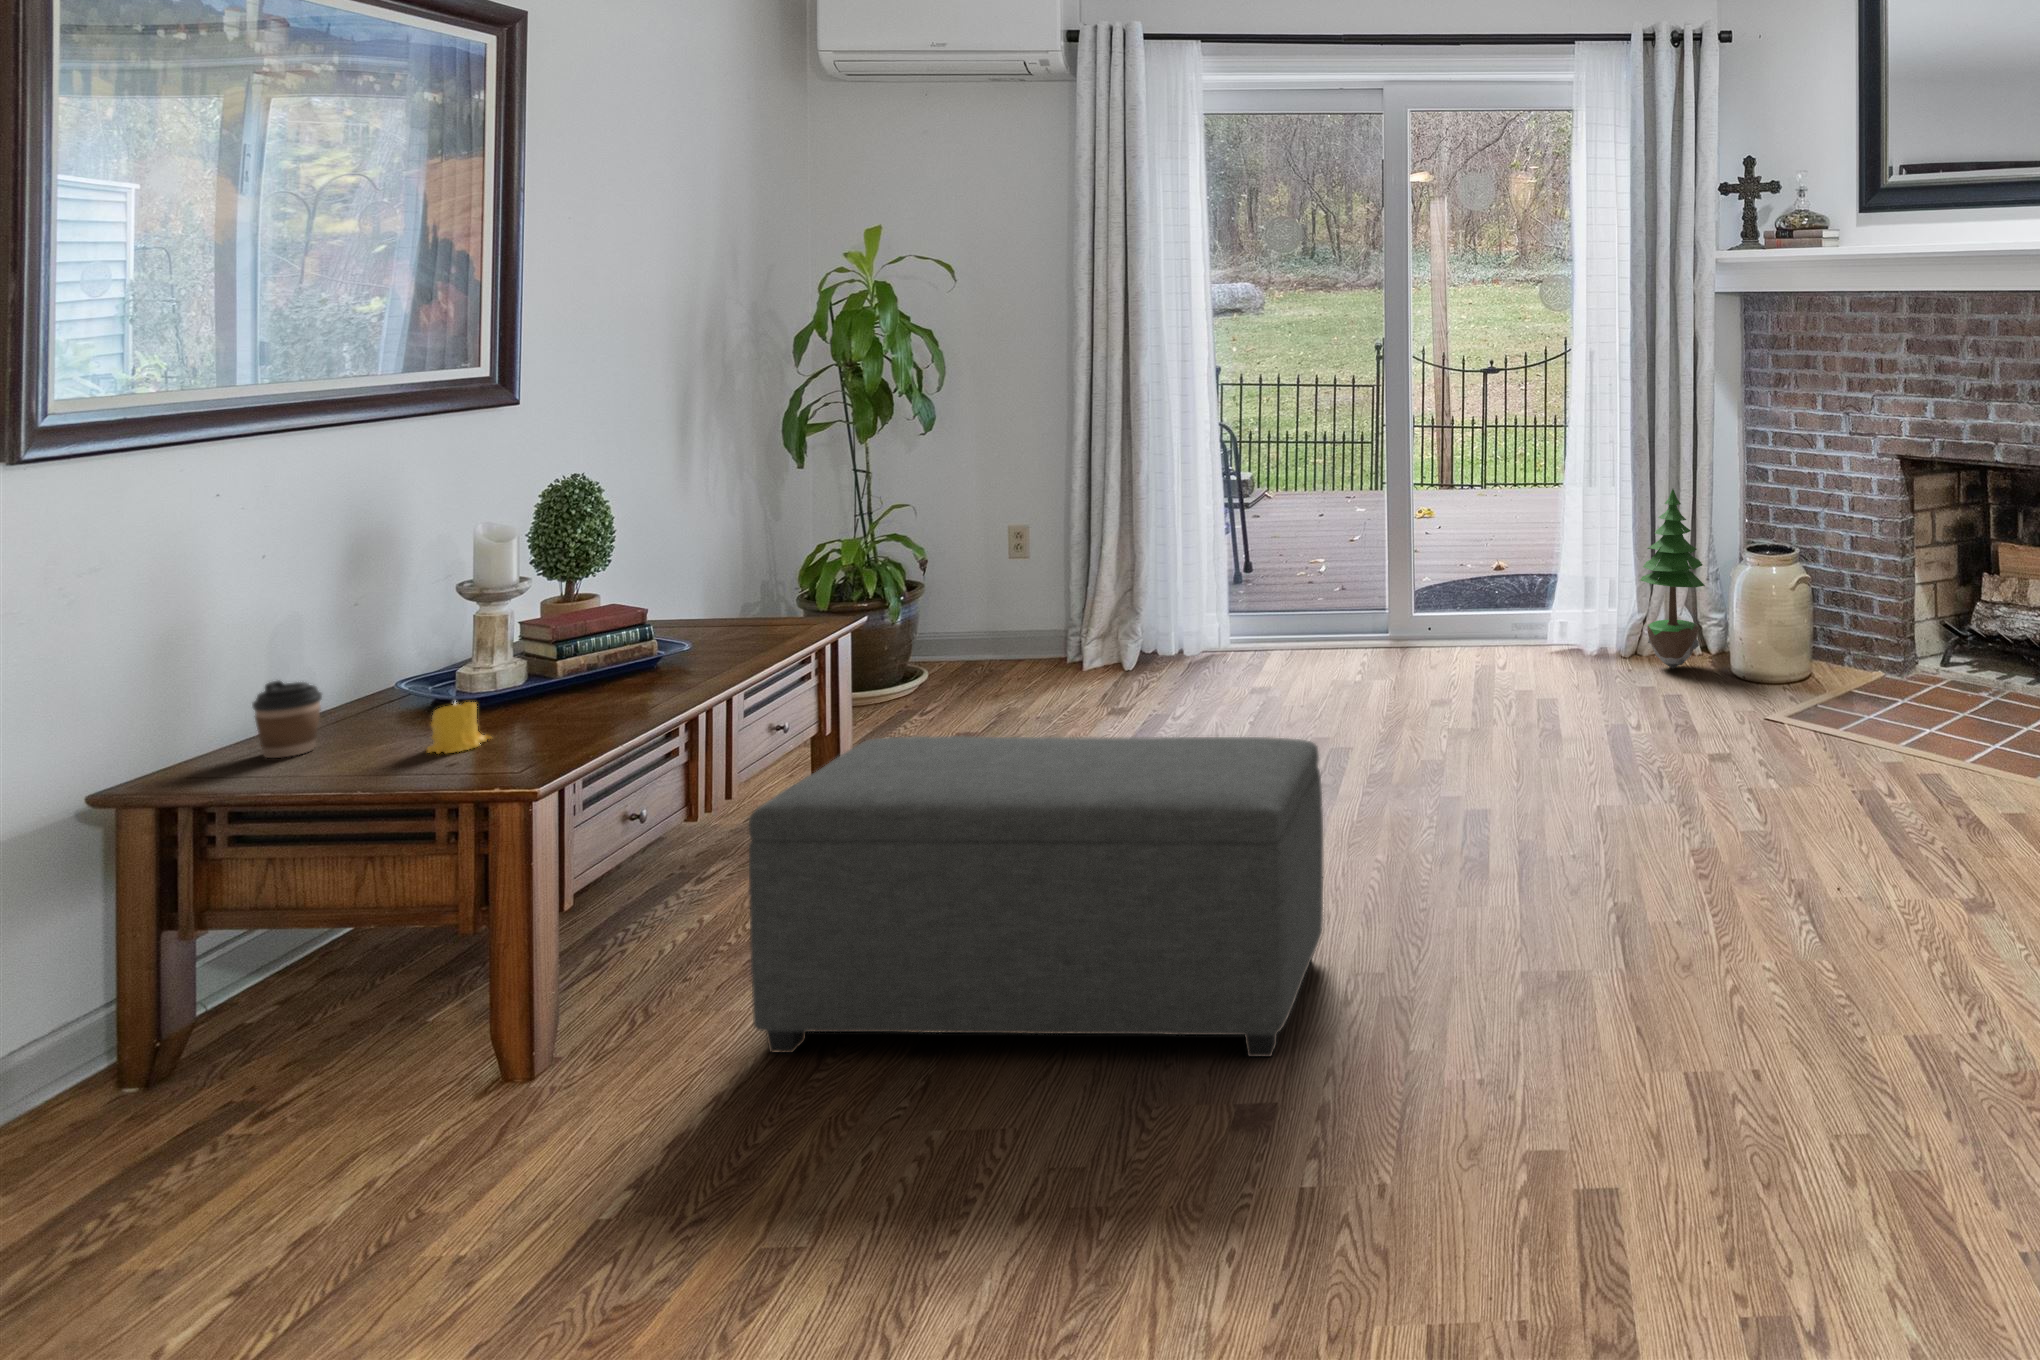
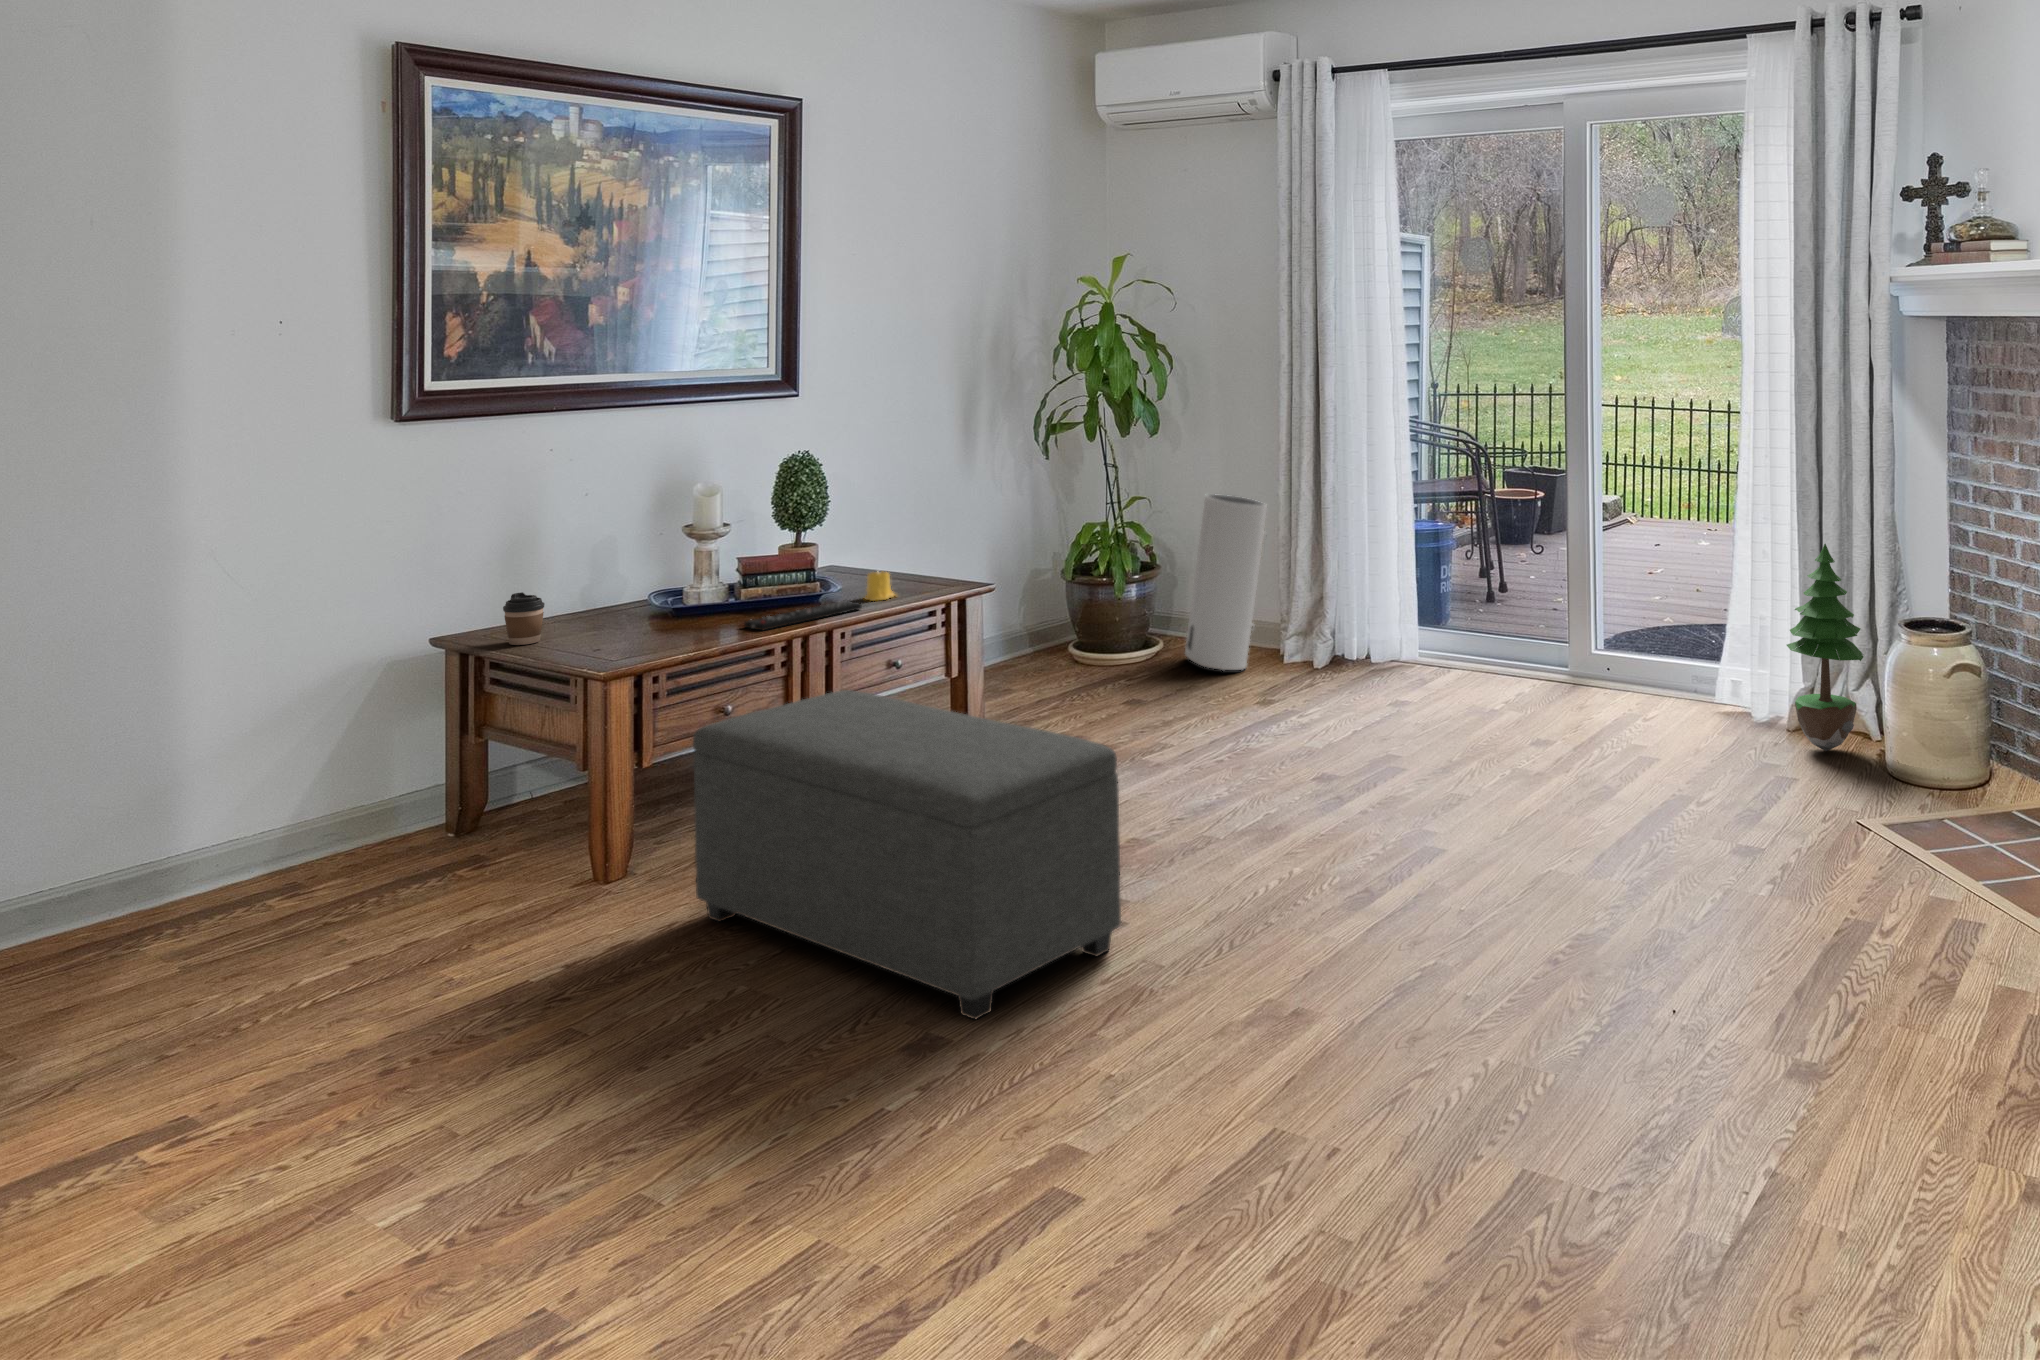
air purifier: none [968,490,1072,682] -> present [1185,494,1267,670]
remote control: none [620,643,745,690] -> present [744,601,862,630]
candle: present [427,702,491,753] -> present [865,572,895,601]

